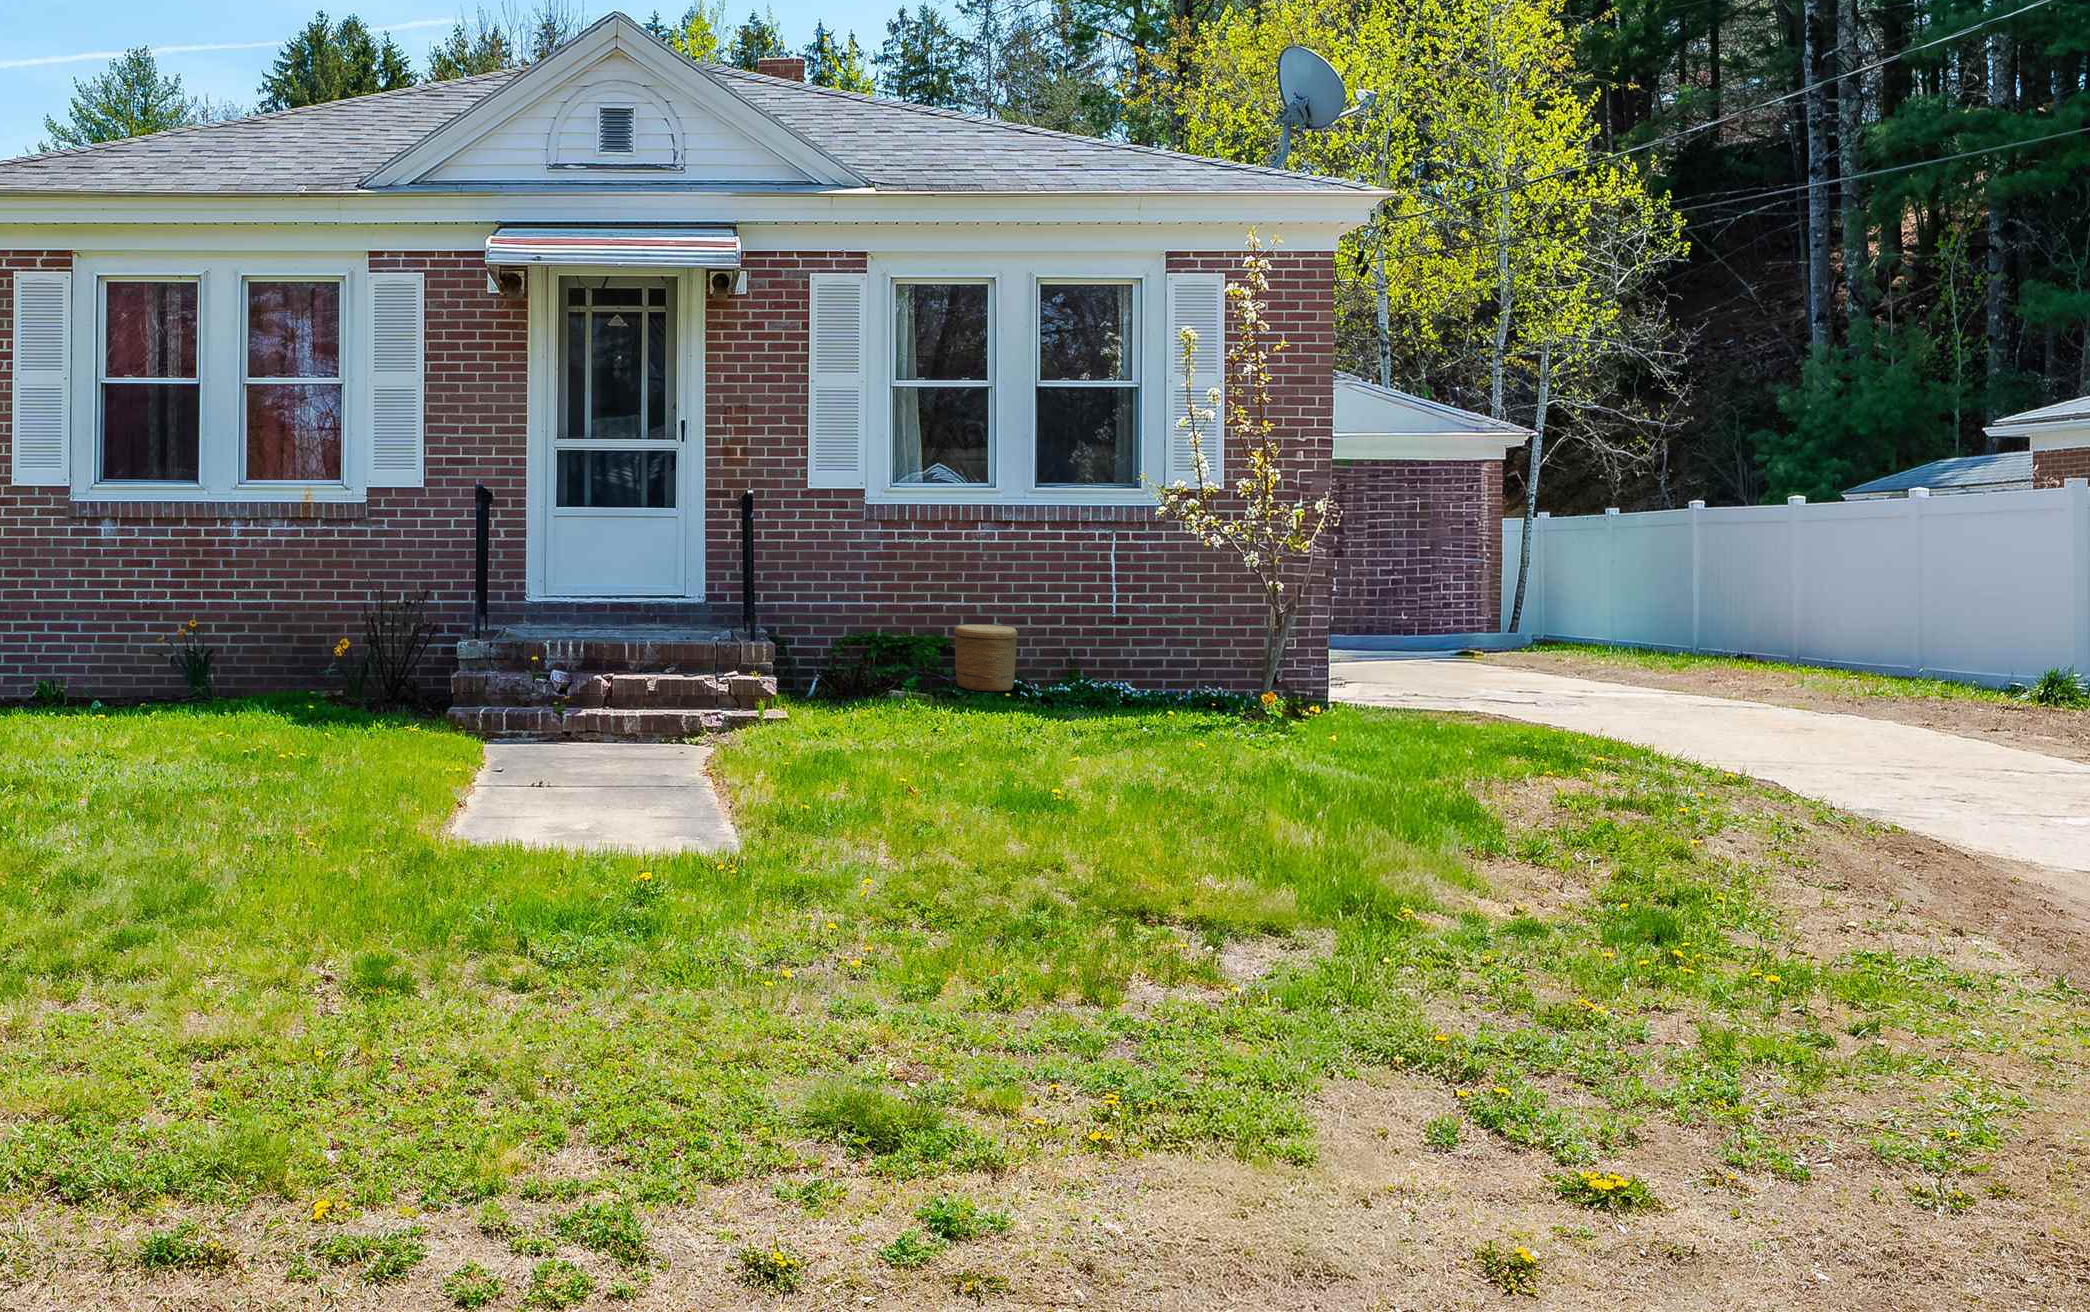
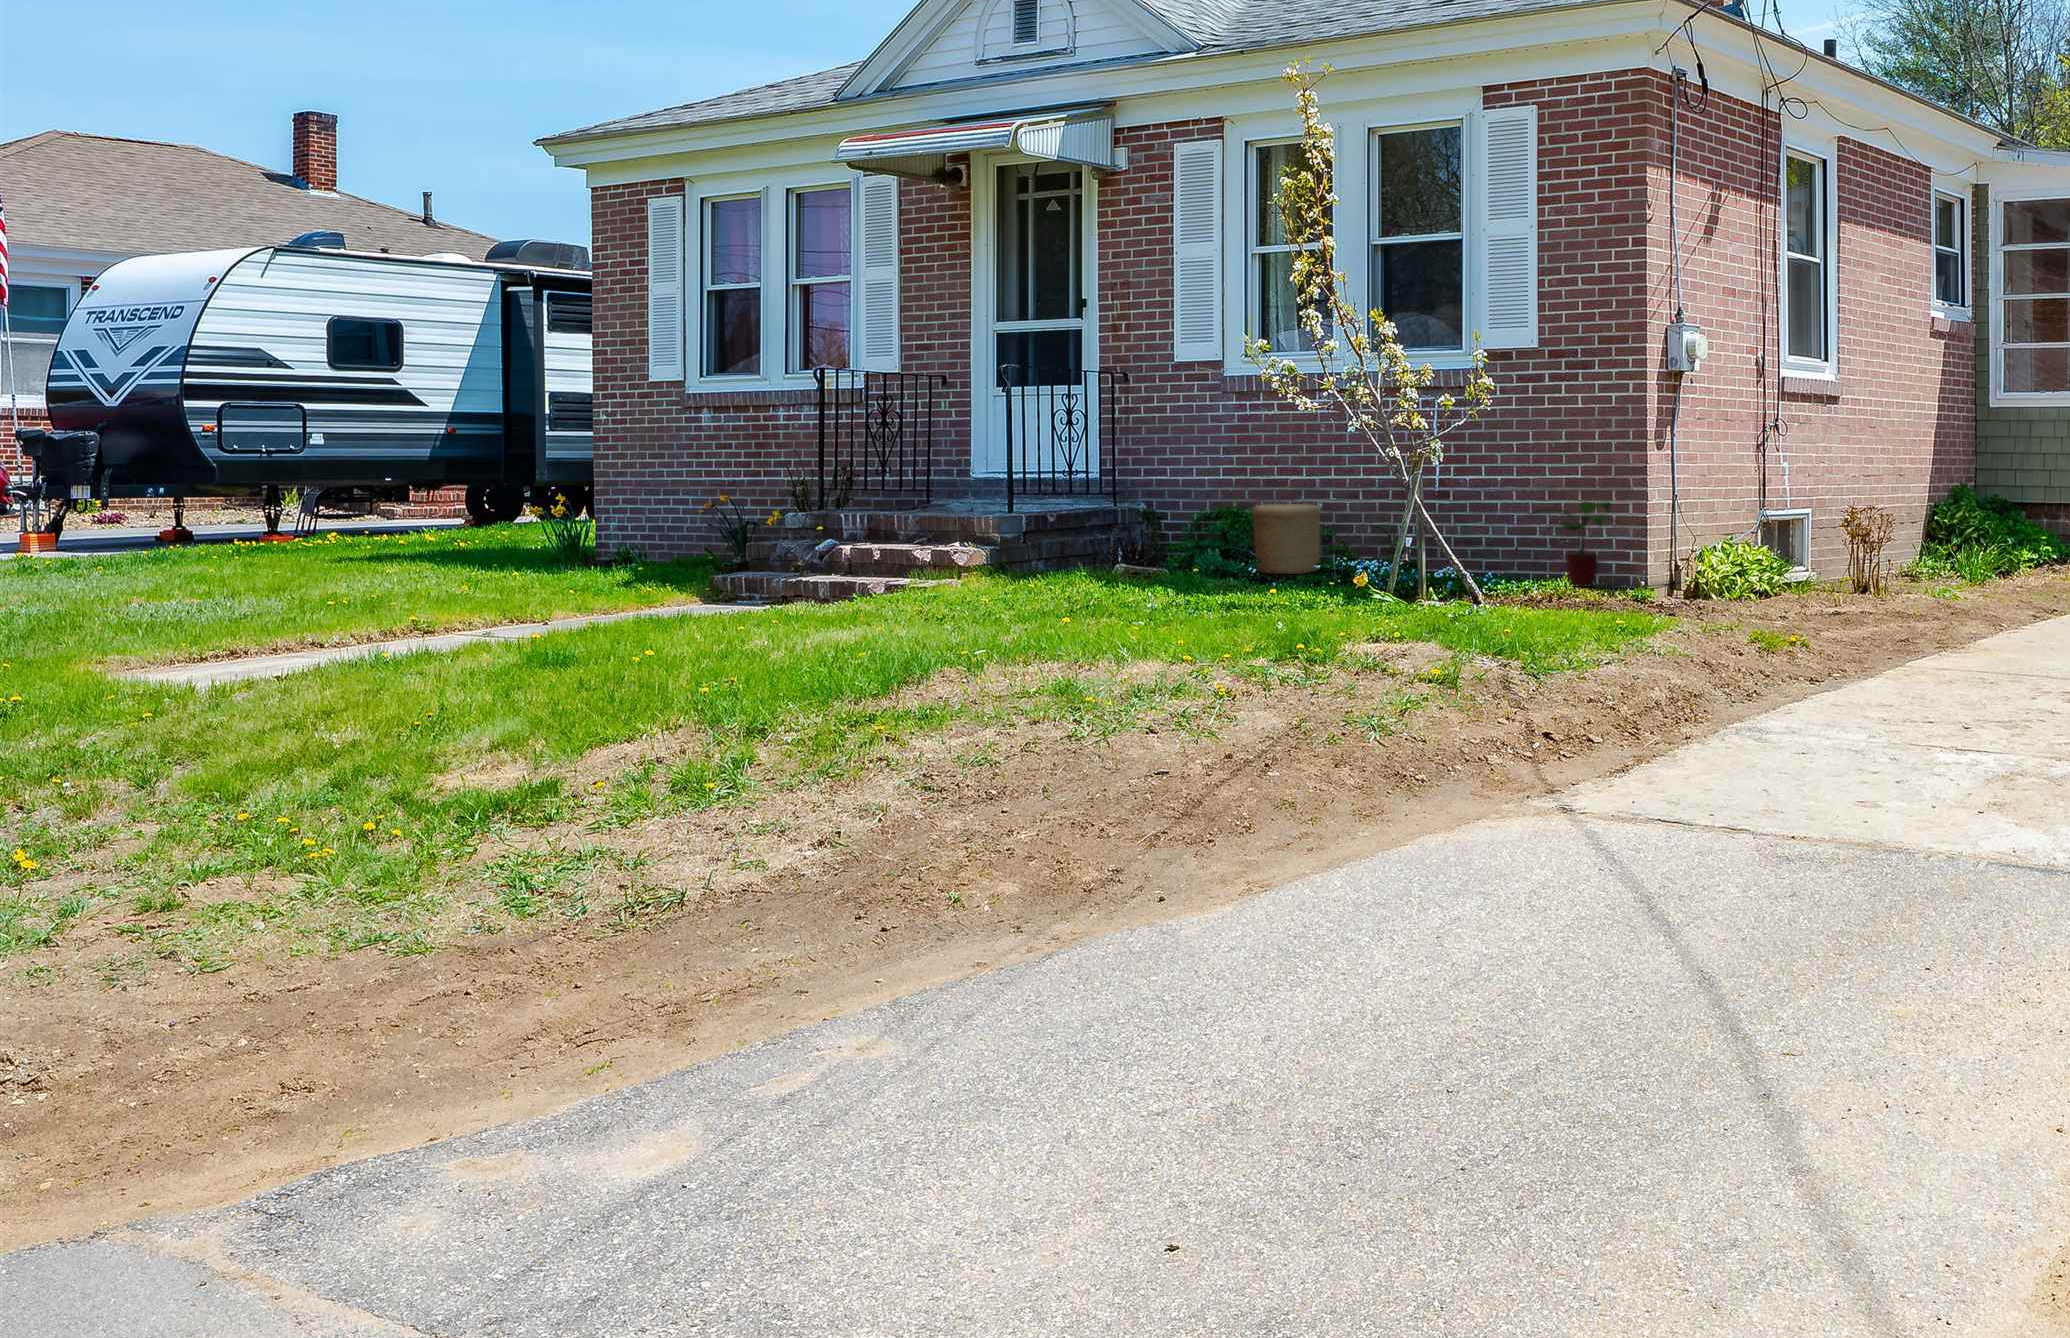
potted plant: none [1228,617,1309,689] -> present [1533,501,1611,587]

